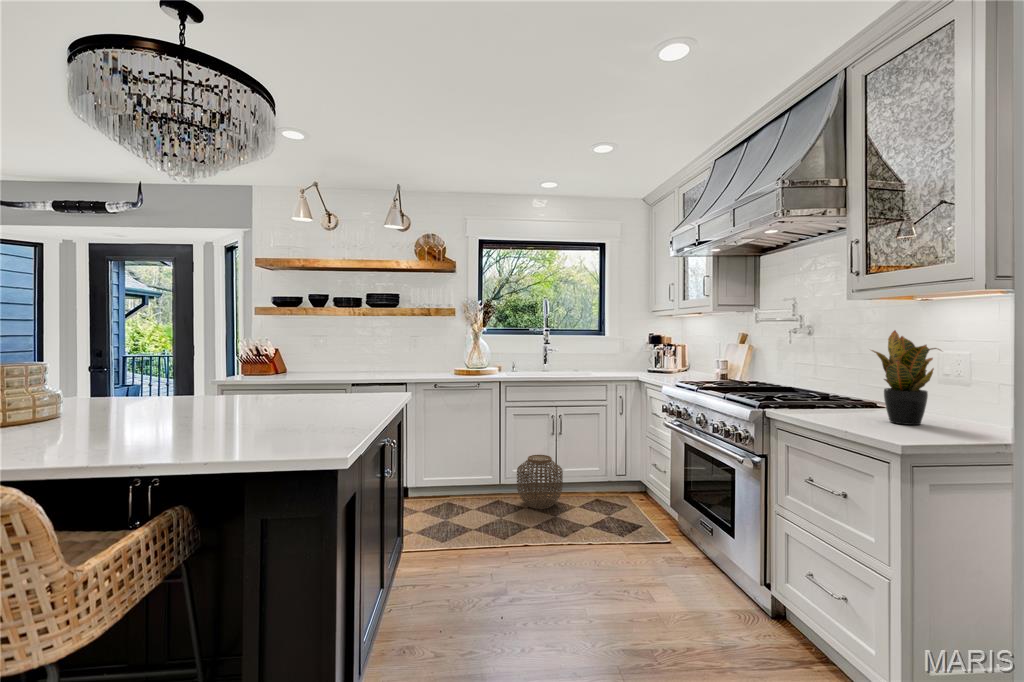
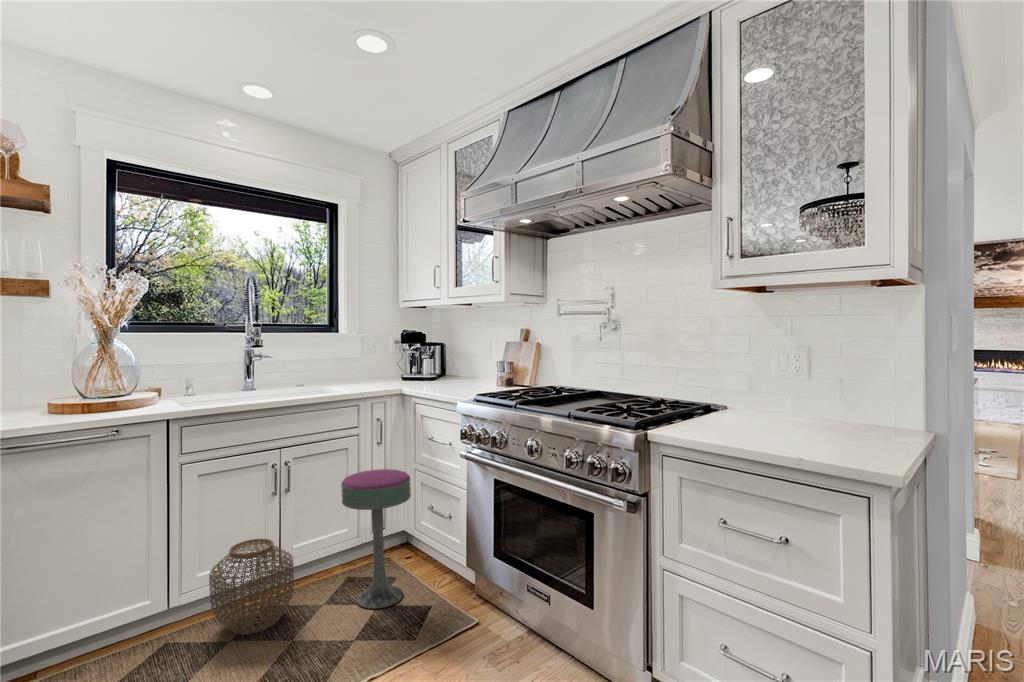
potted plant: present [871,330,940,425] -> none [757,322,852,436]
bar stool: none [593,426,639,517] -> present [341,469,411,609]

